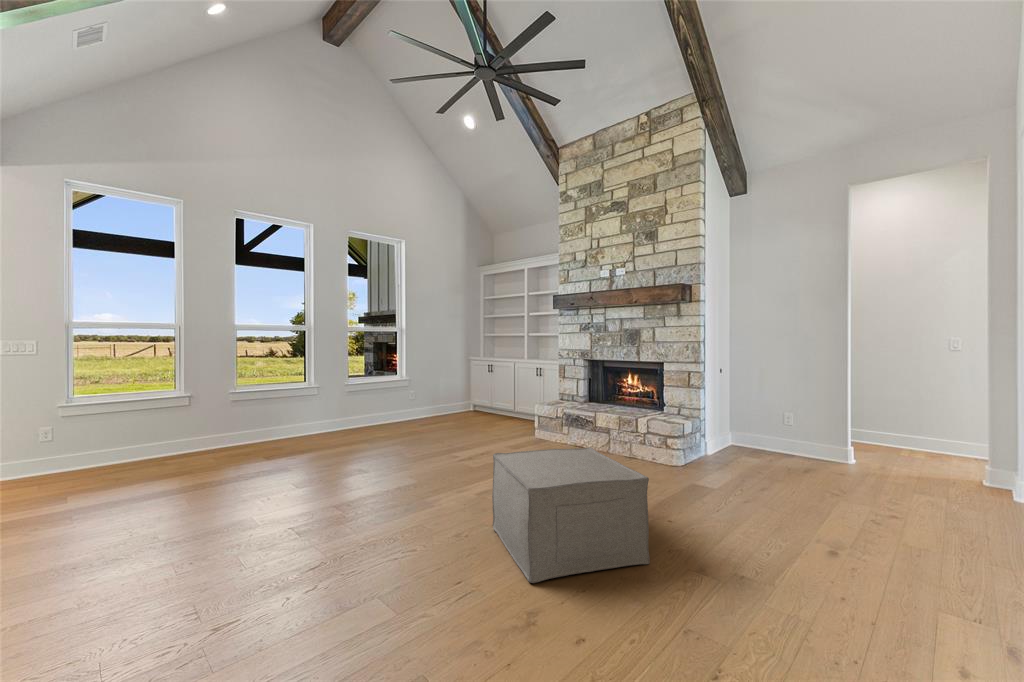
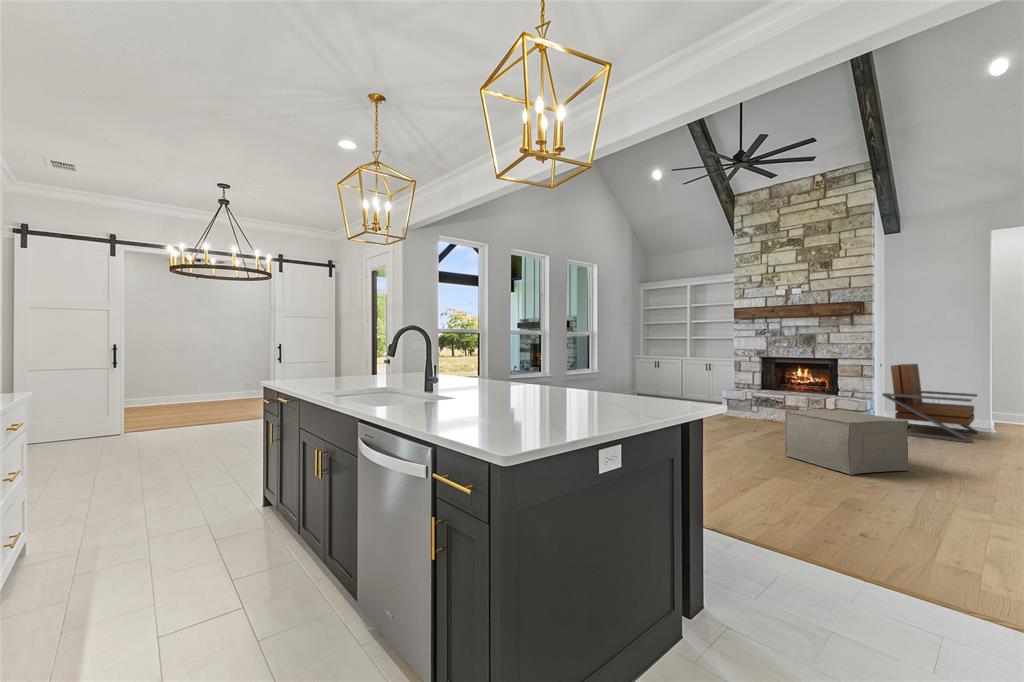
lounge chair: none [706,369,830,485] -> present [882,364,978,443]

